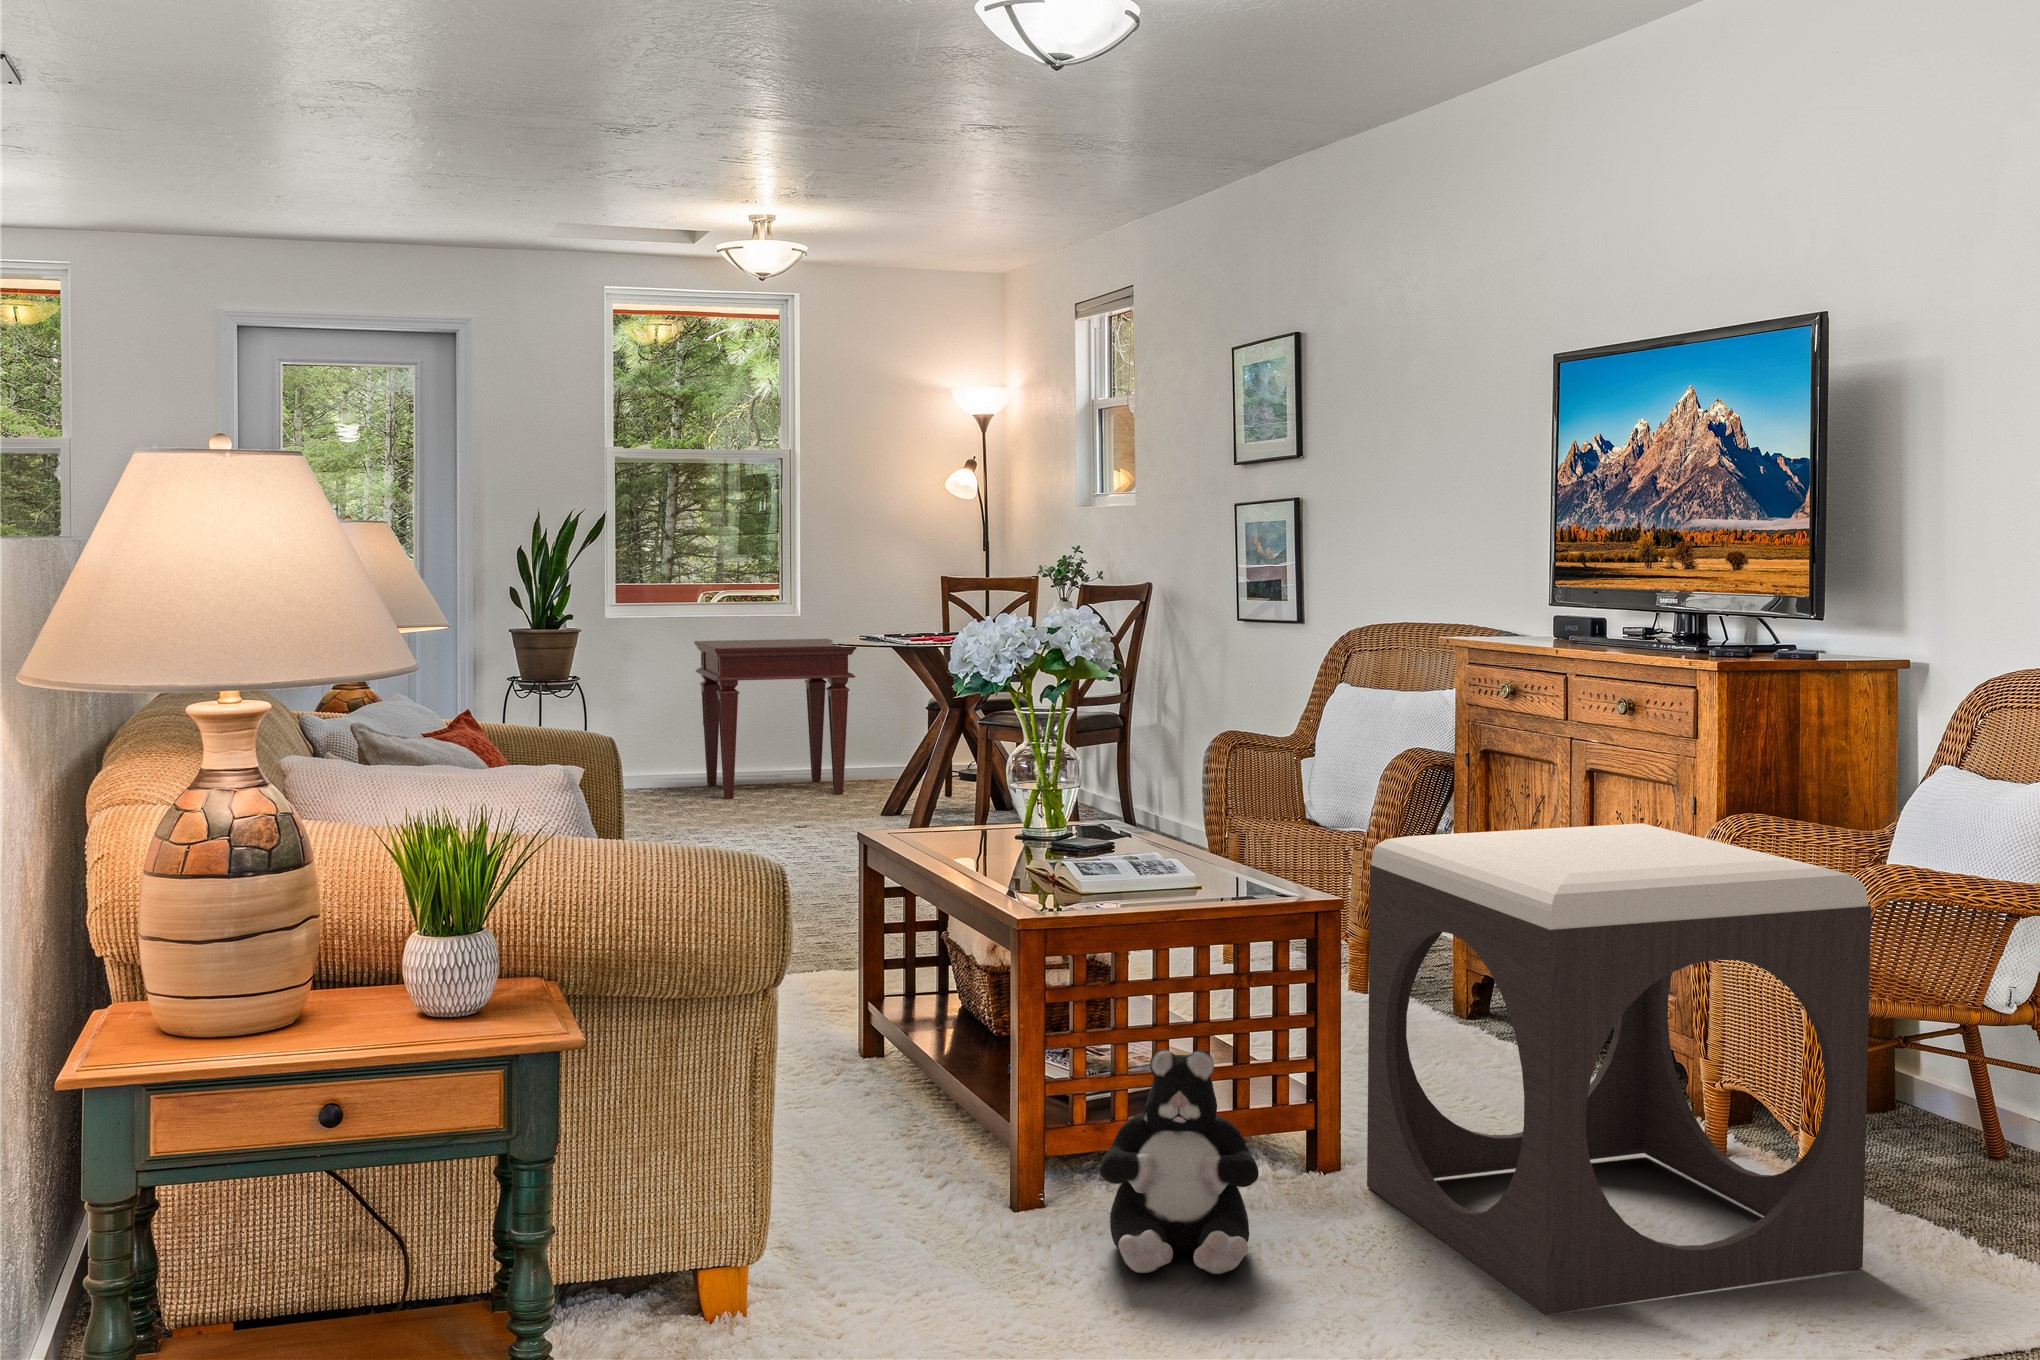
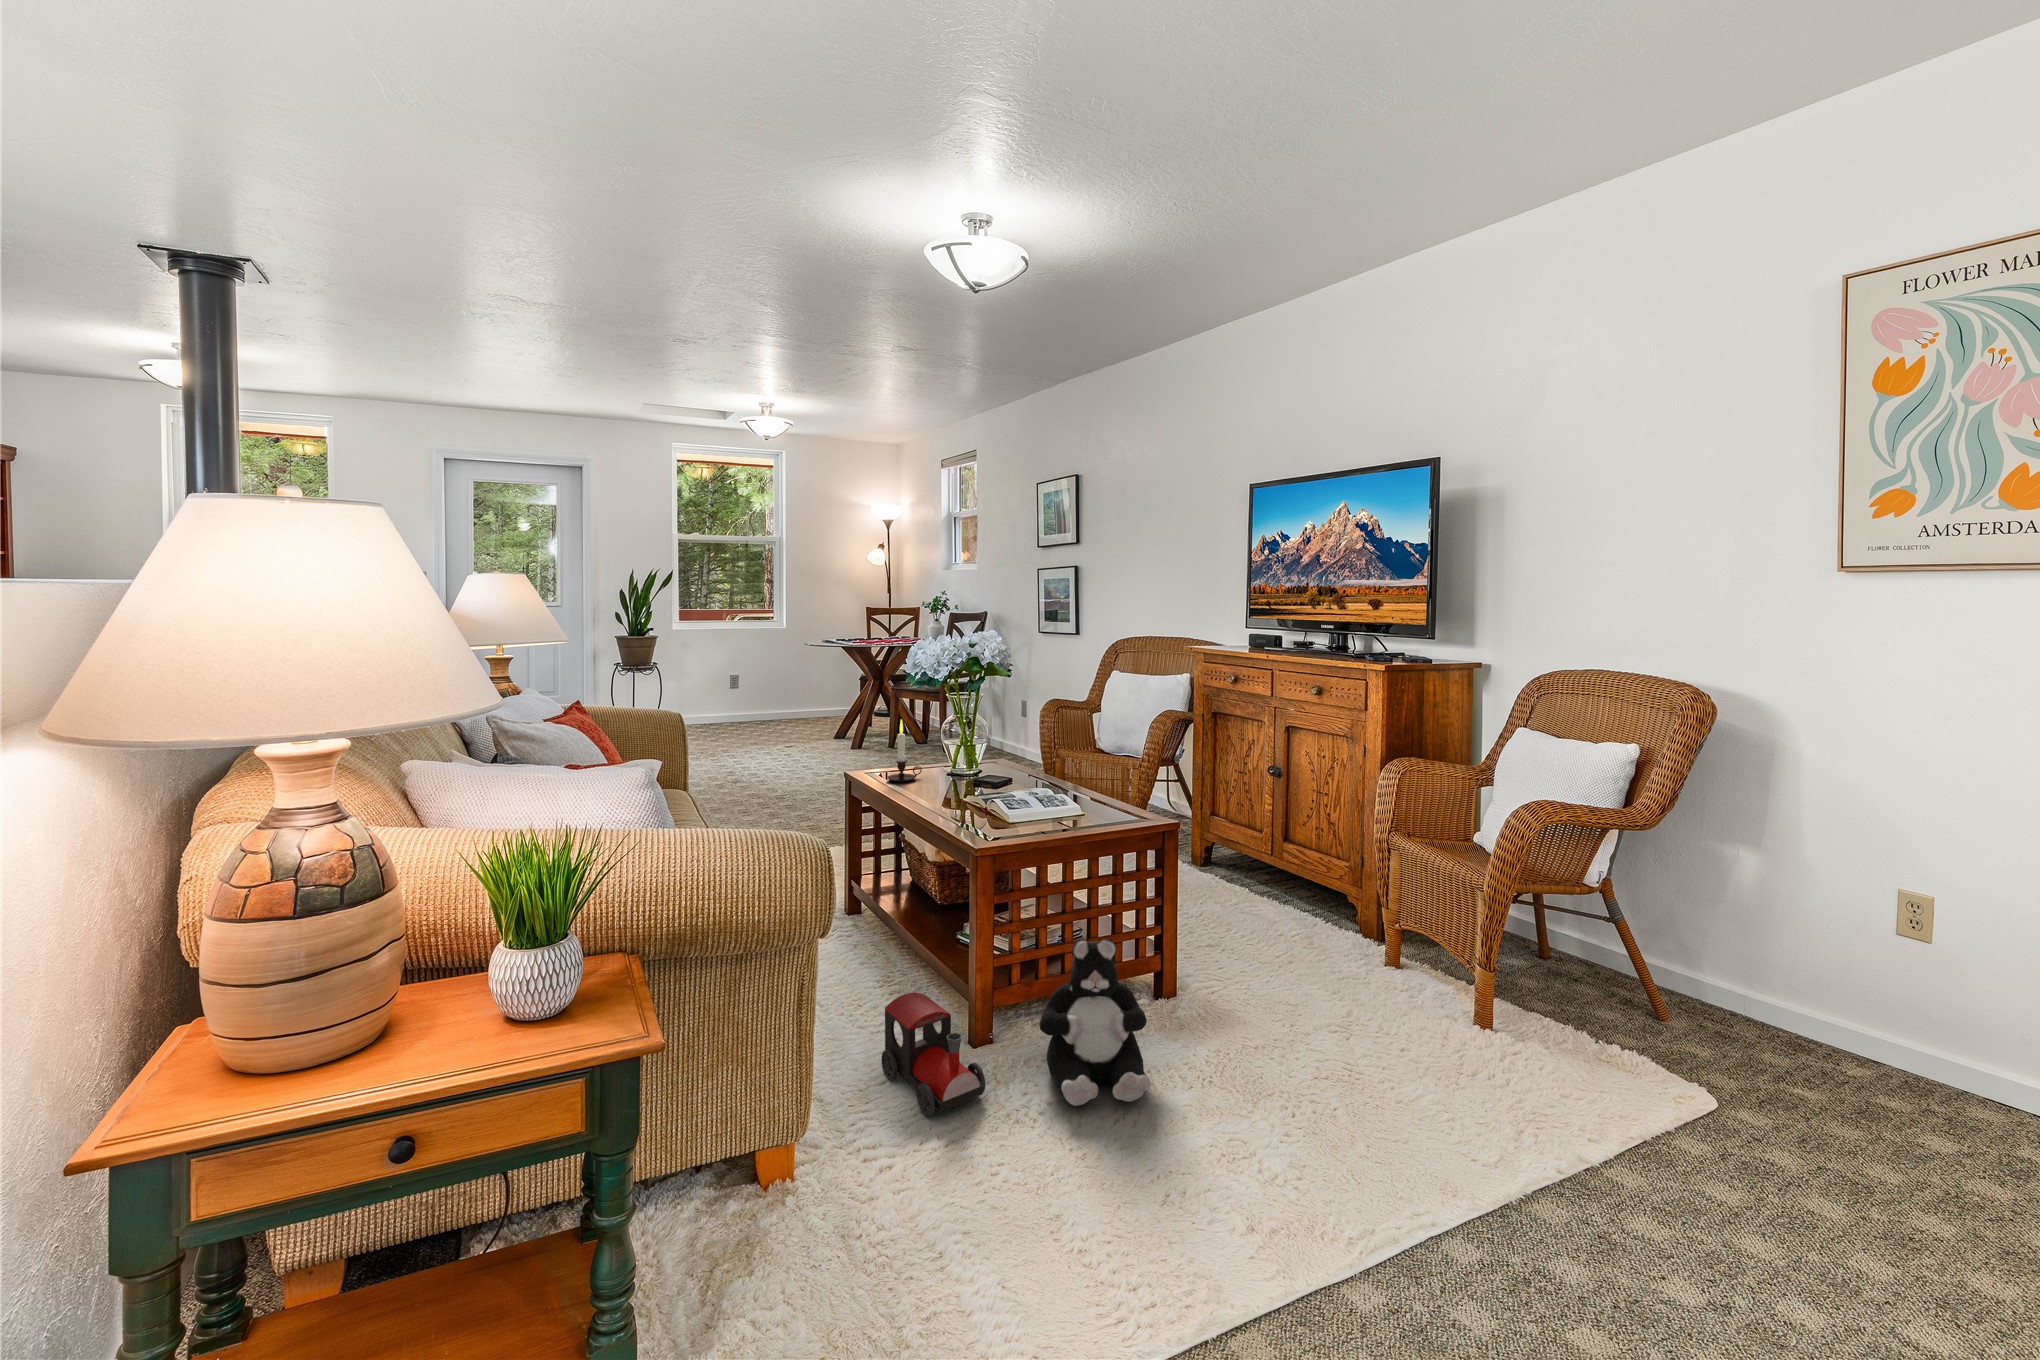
side table: present [694,639,856,799] -> none [727,639,823,731]
candle: none [917,743,972,842] -> present [887,719,922,782]
footstool: present [1367,823,1871,1315] -> none [1196,768,1525,1115]
toy train: none [877,1117,1016,1272] -> present [881,993,985,1117]

